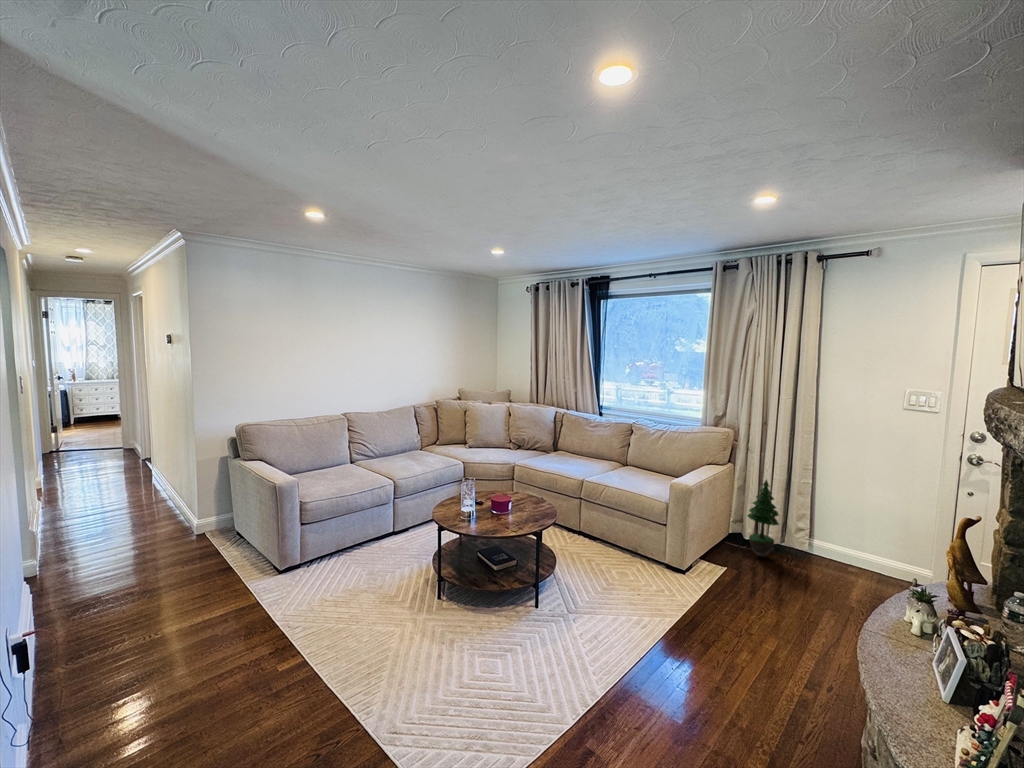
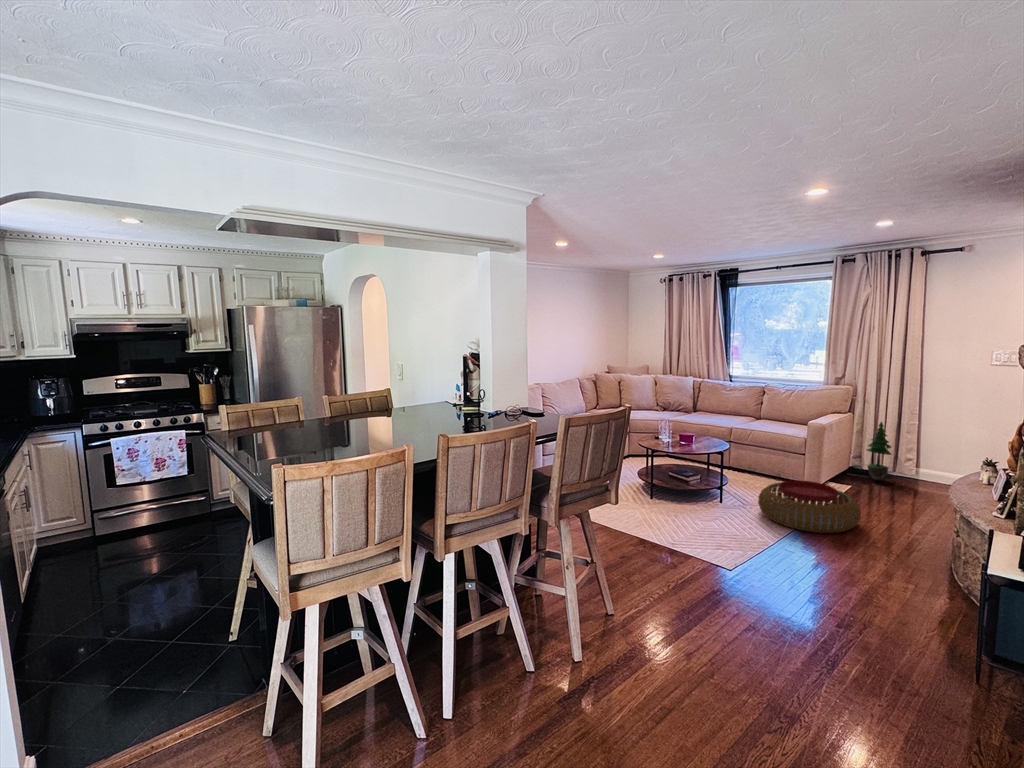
pouf: none [578,585,724,700] -> present [758,480,861,533]

